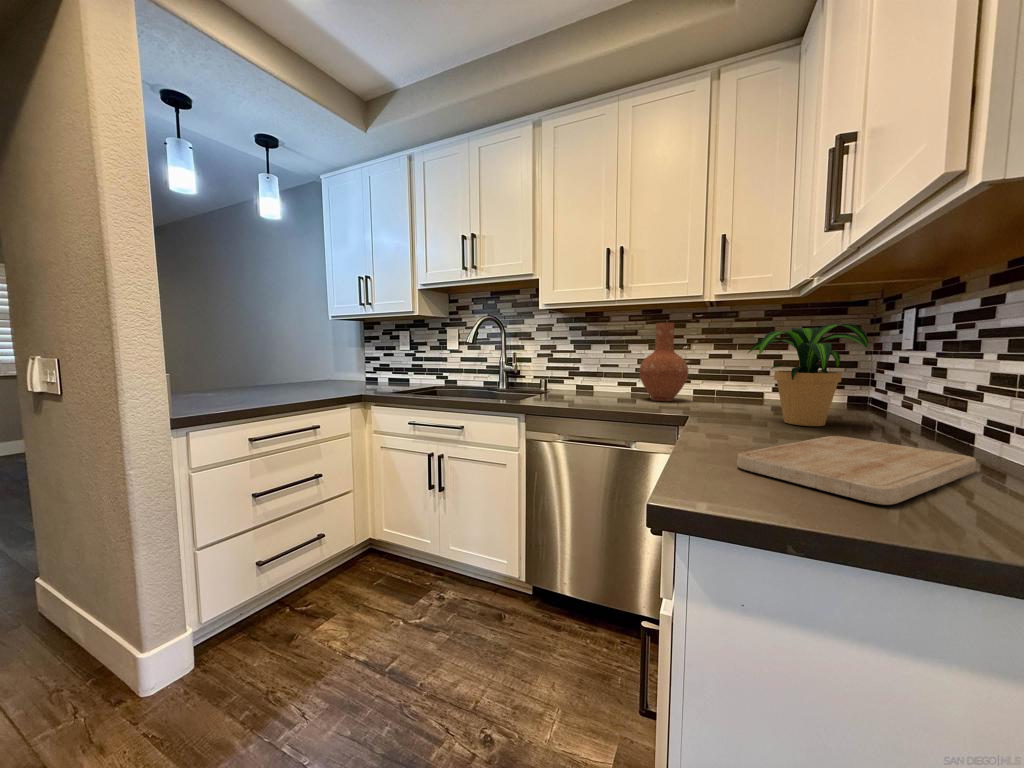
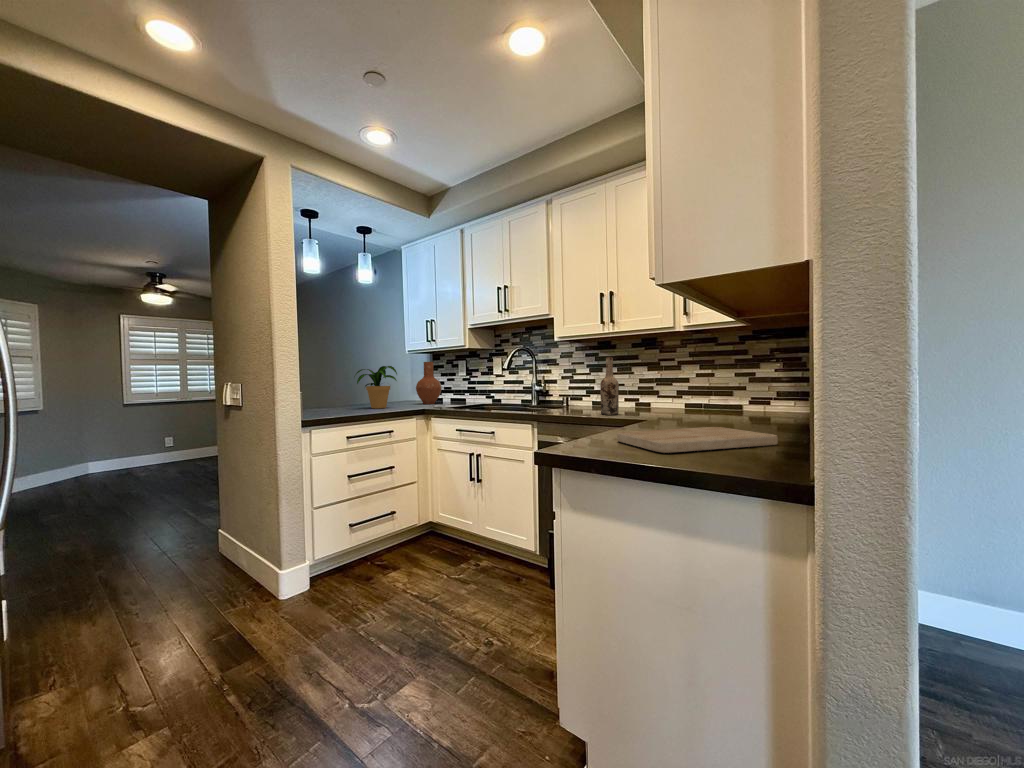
vase: present [639,323,689,401] -> present [416,362,442,404]
potted plant: present [748,324,870,426] -> present [354,366,397,409]
wine bottle: none [607,332,631,406] -> present [600,357,619,415]

